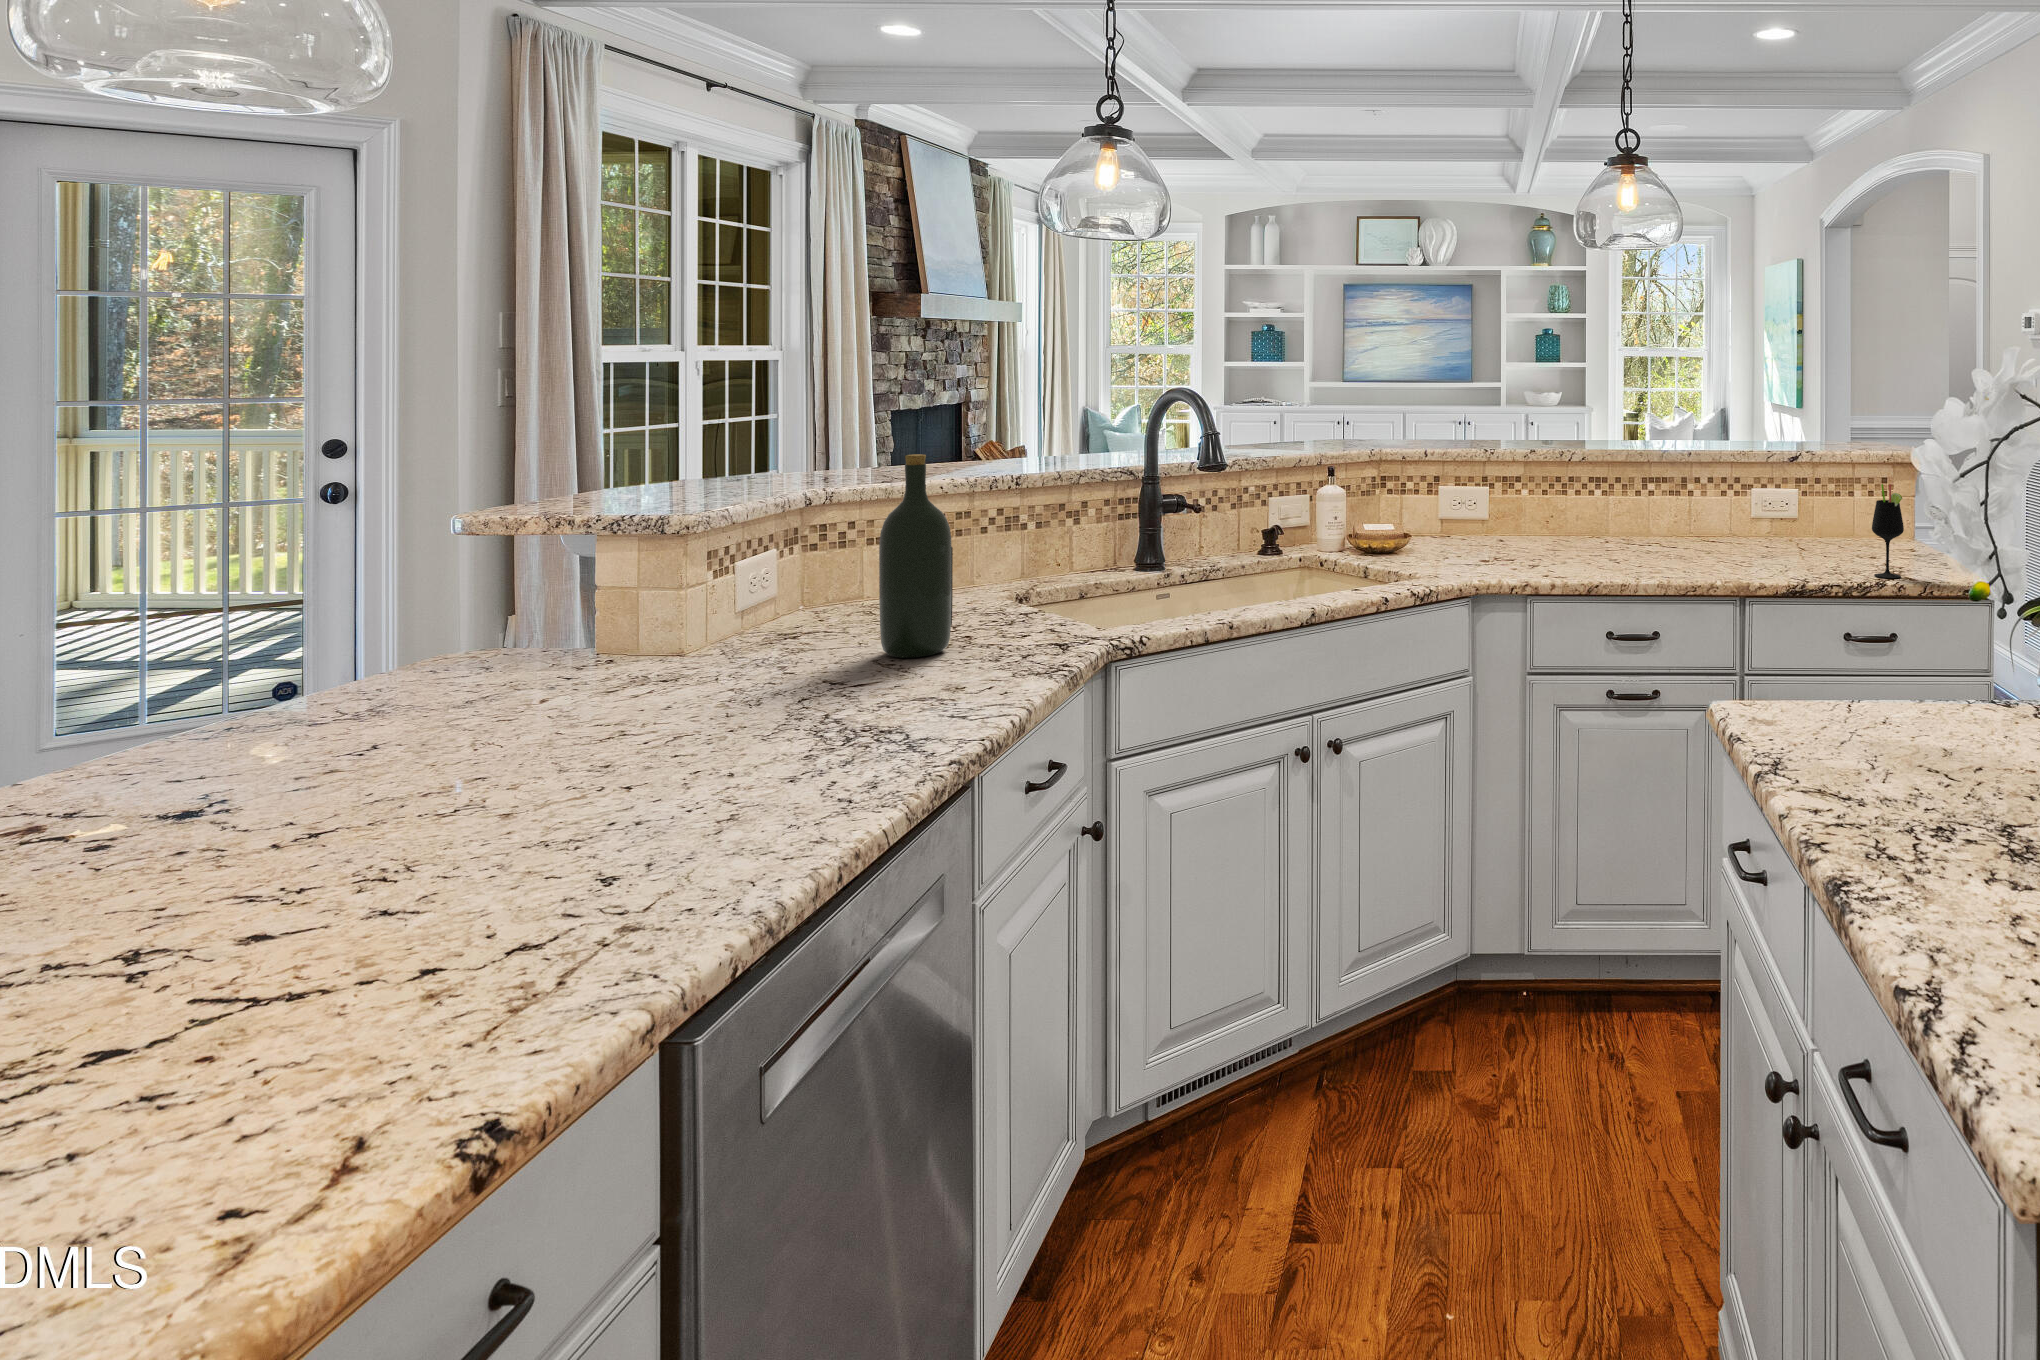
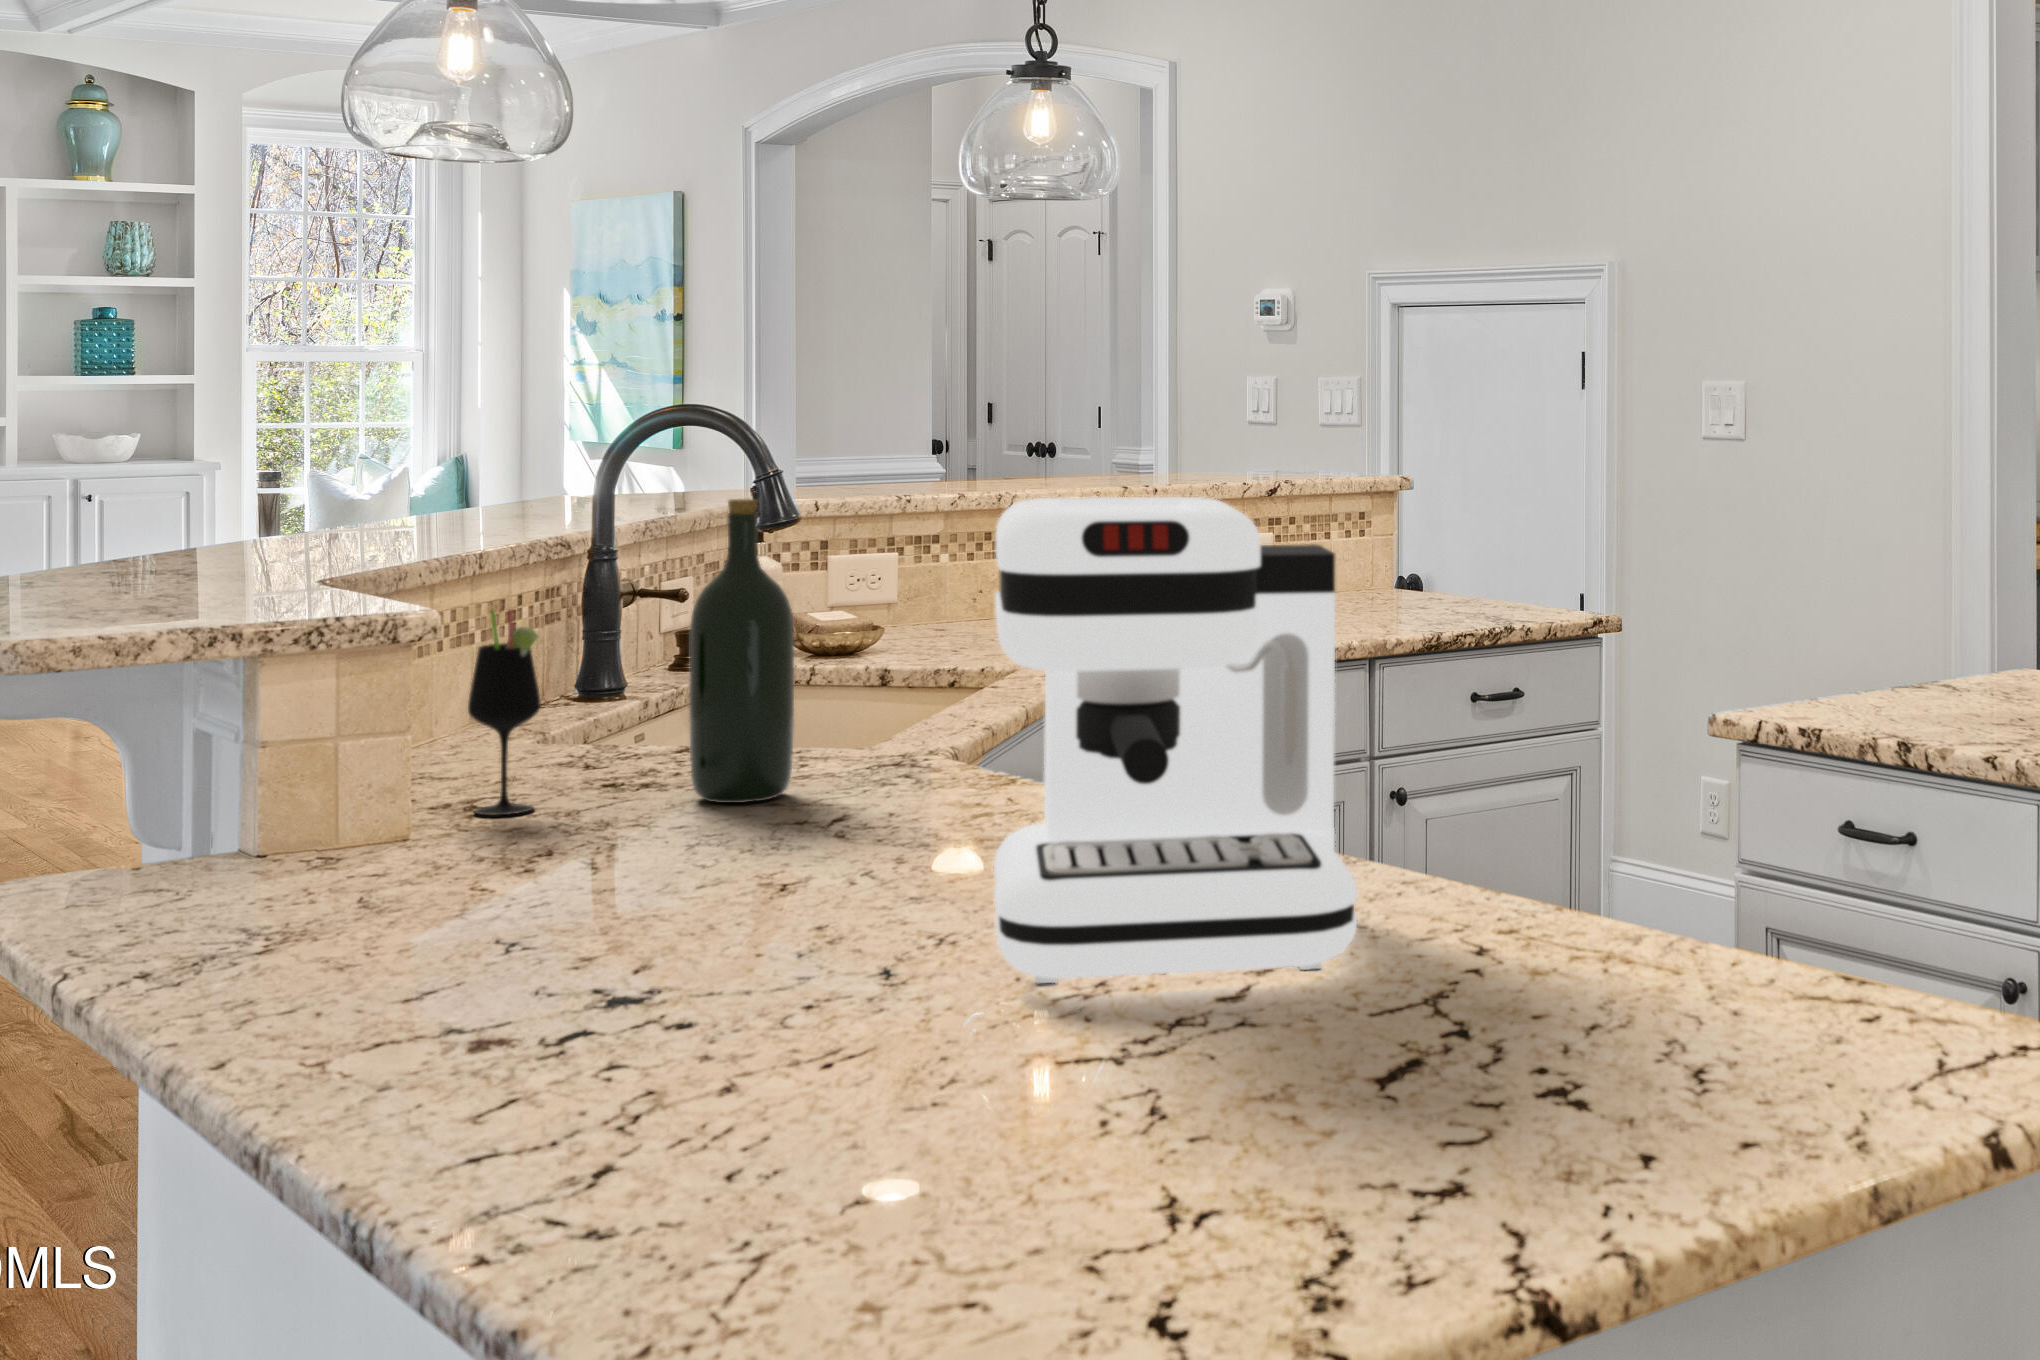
coffee maker: none [201,473,731,900] -> present [994,497,1357,984]
wine glass: present [1872,484,1904,578] -> present [468,610,540,815]

